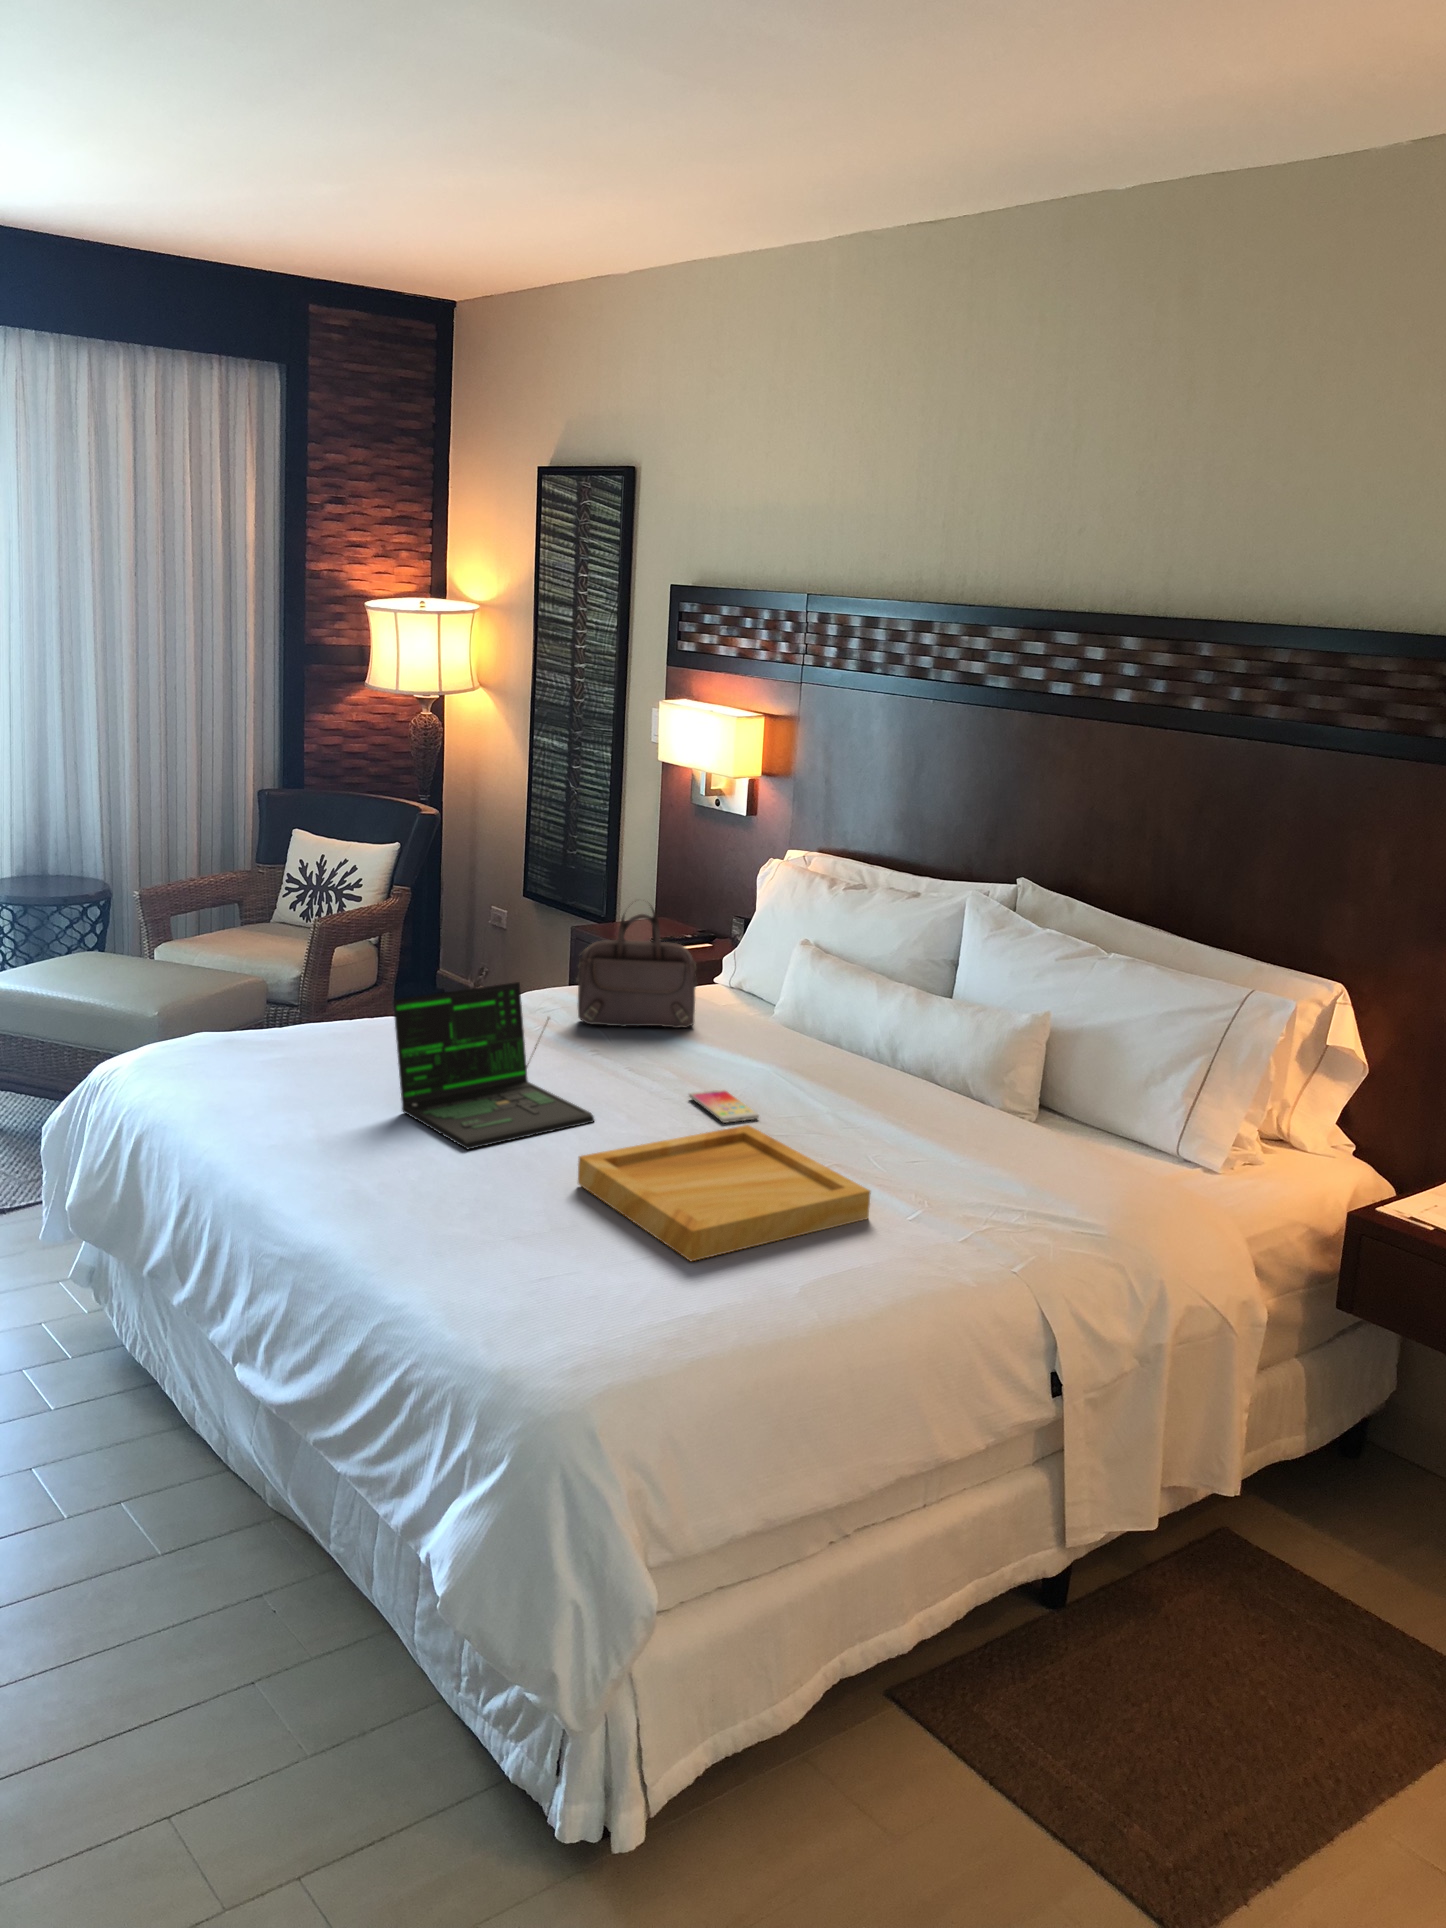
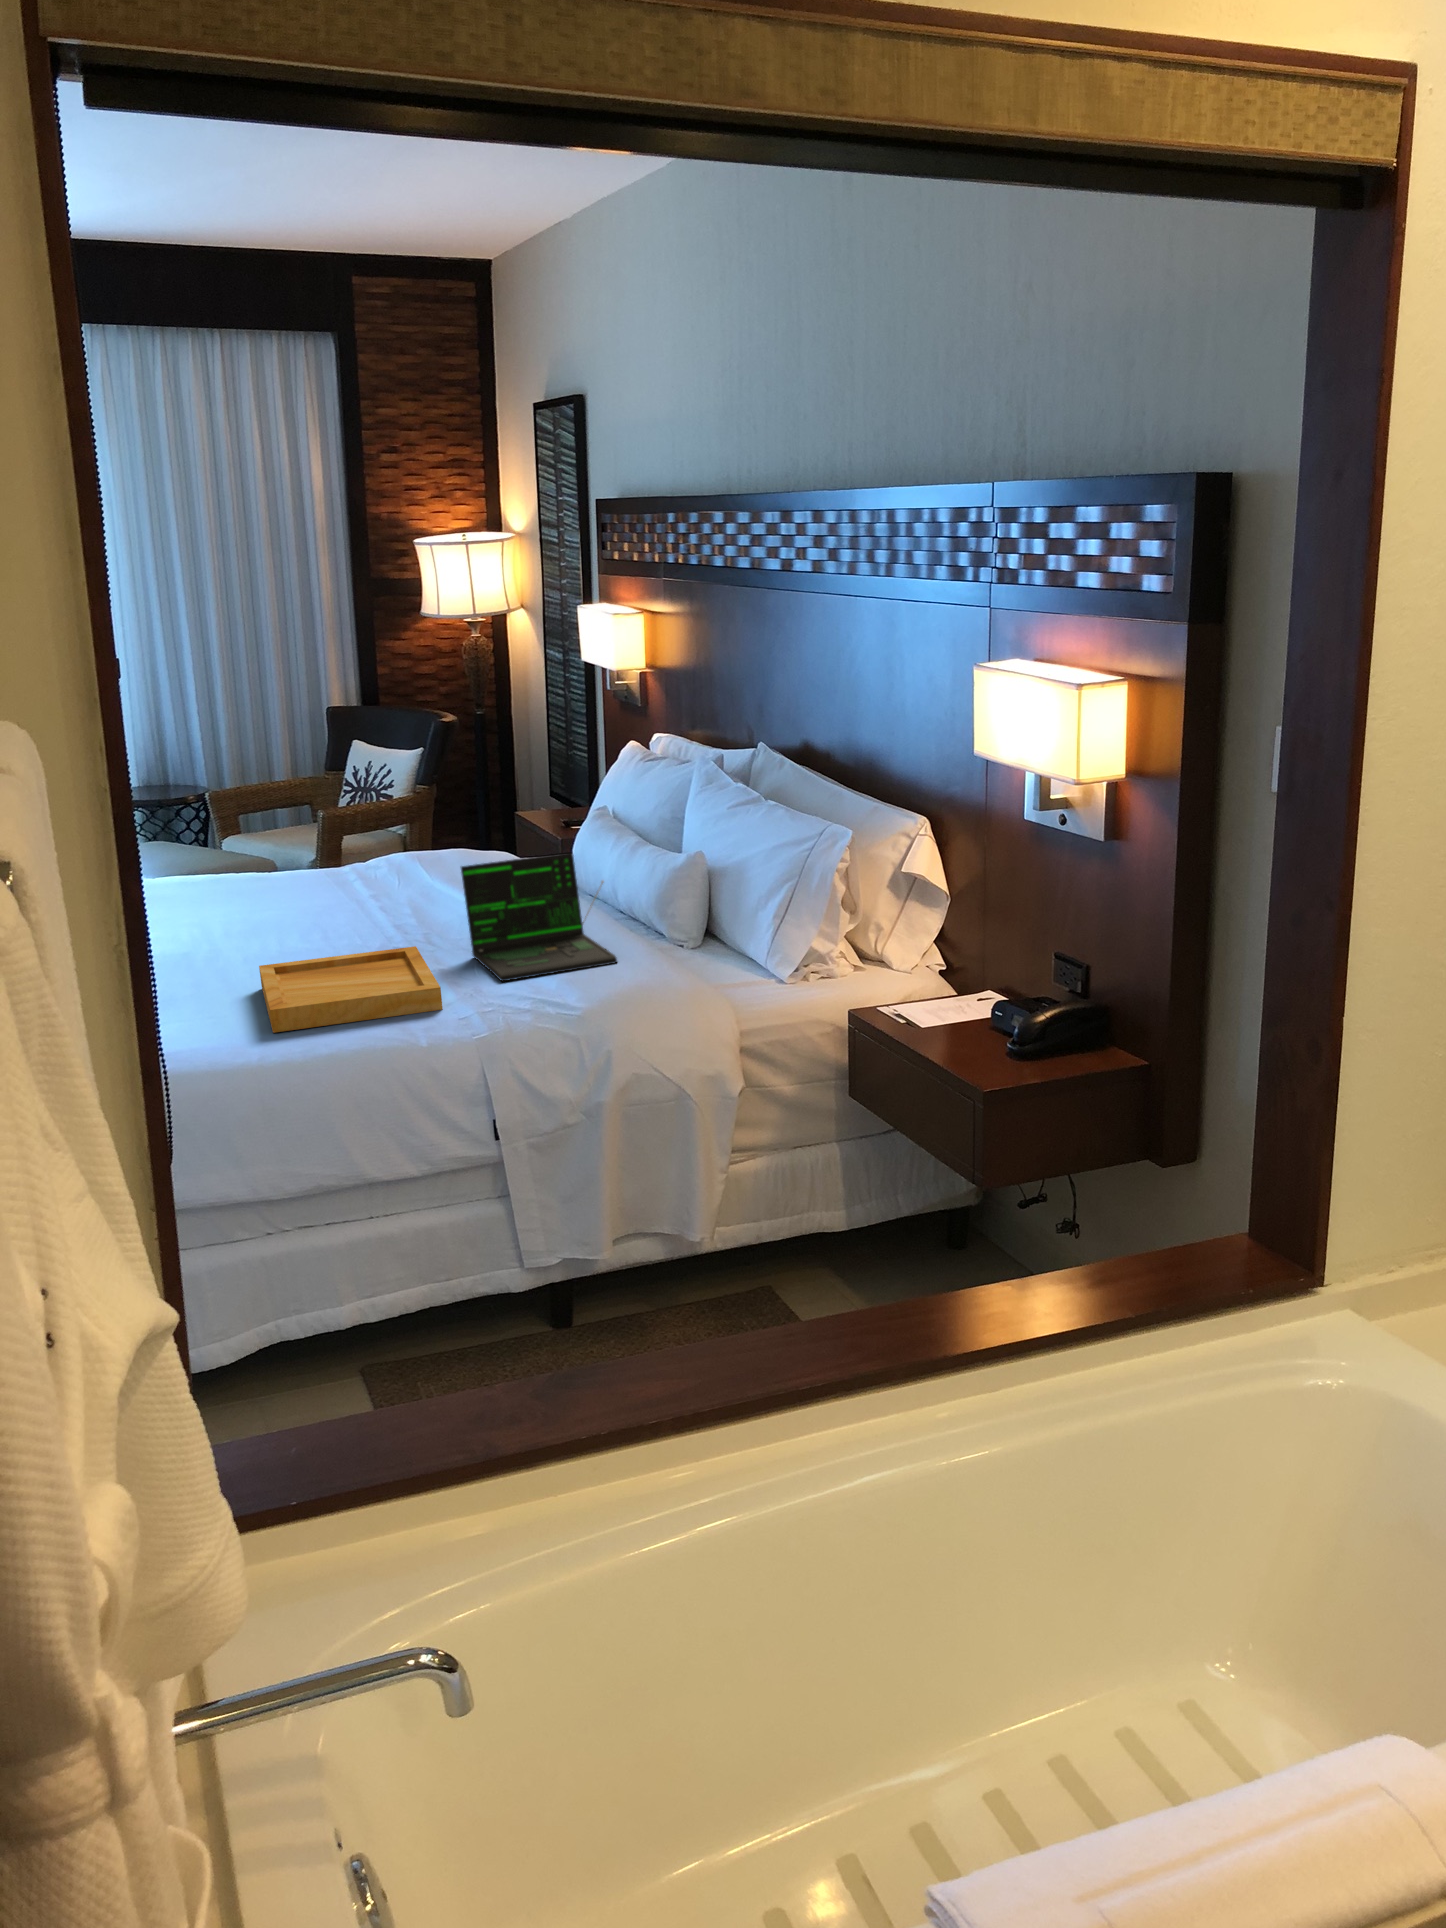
handbag: present [577,907,698,1028] -> none [411,778,509,885]
laptop: present [393,982,594,1149] -> present [461,852,617,981]
smartphone: present [689,1089,759,1123] -> none [425,926,459,949]

